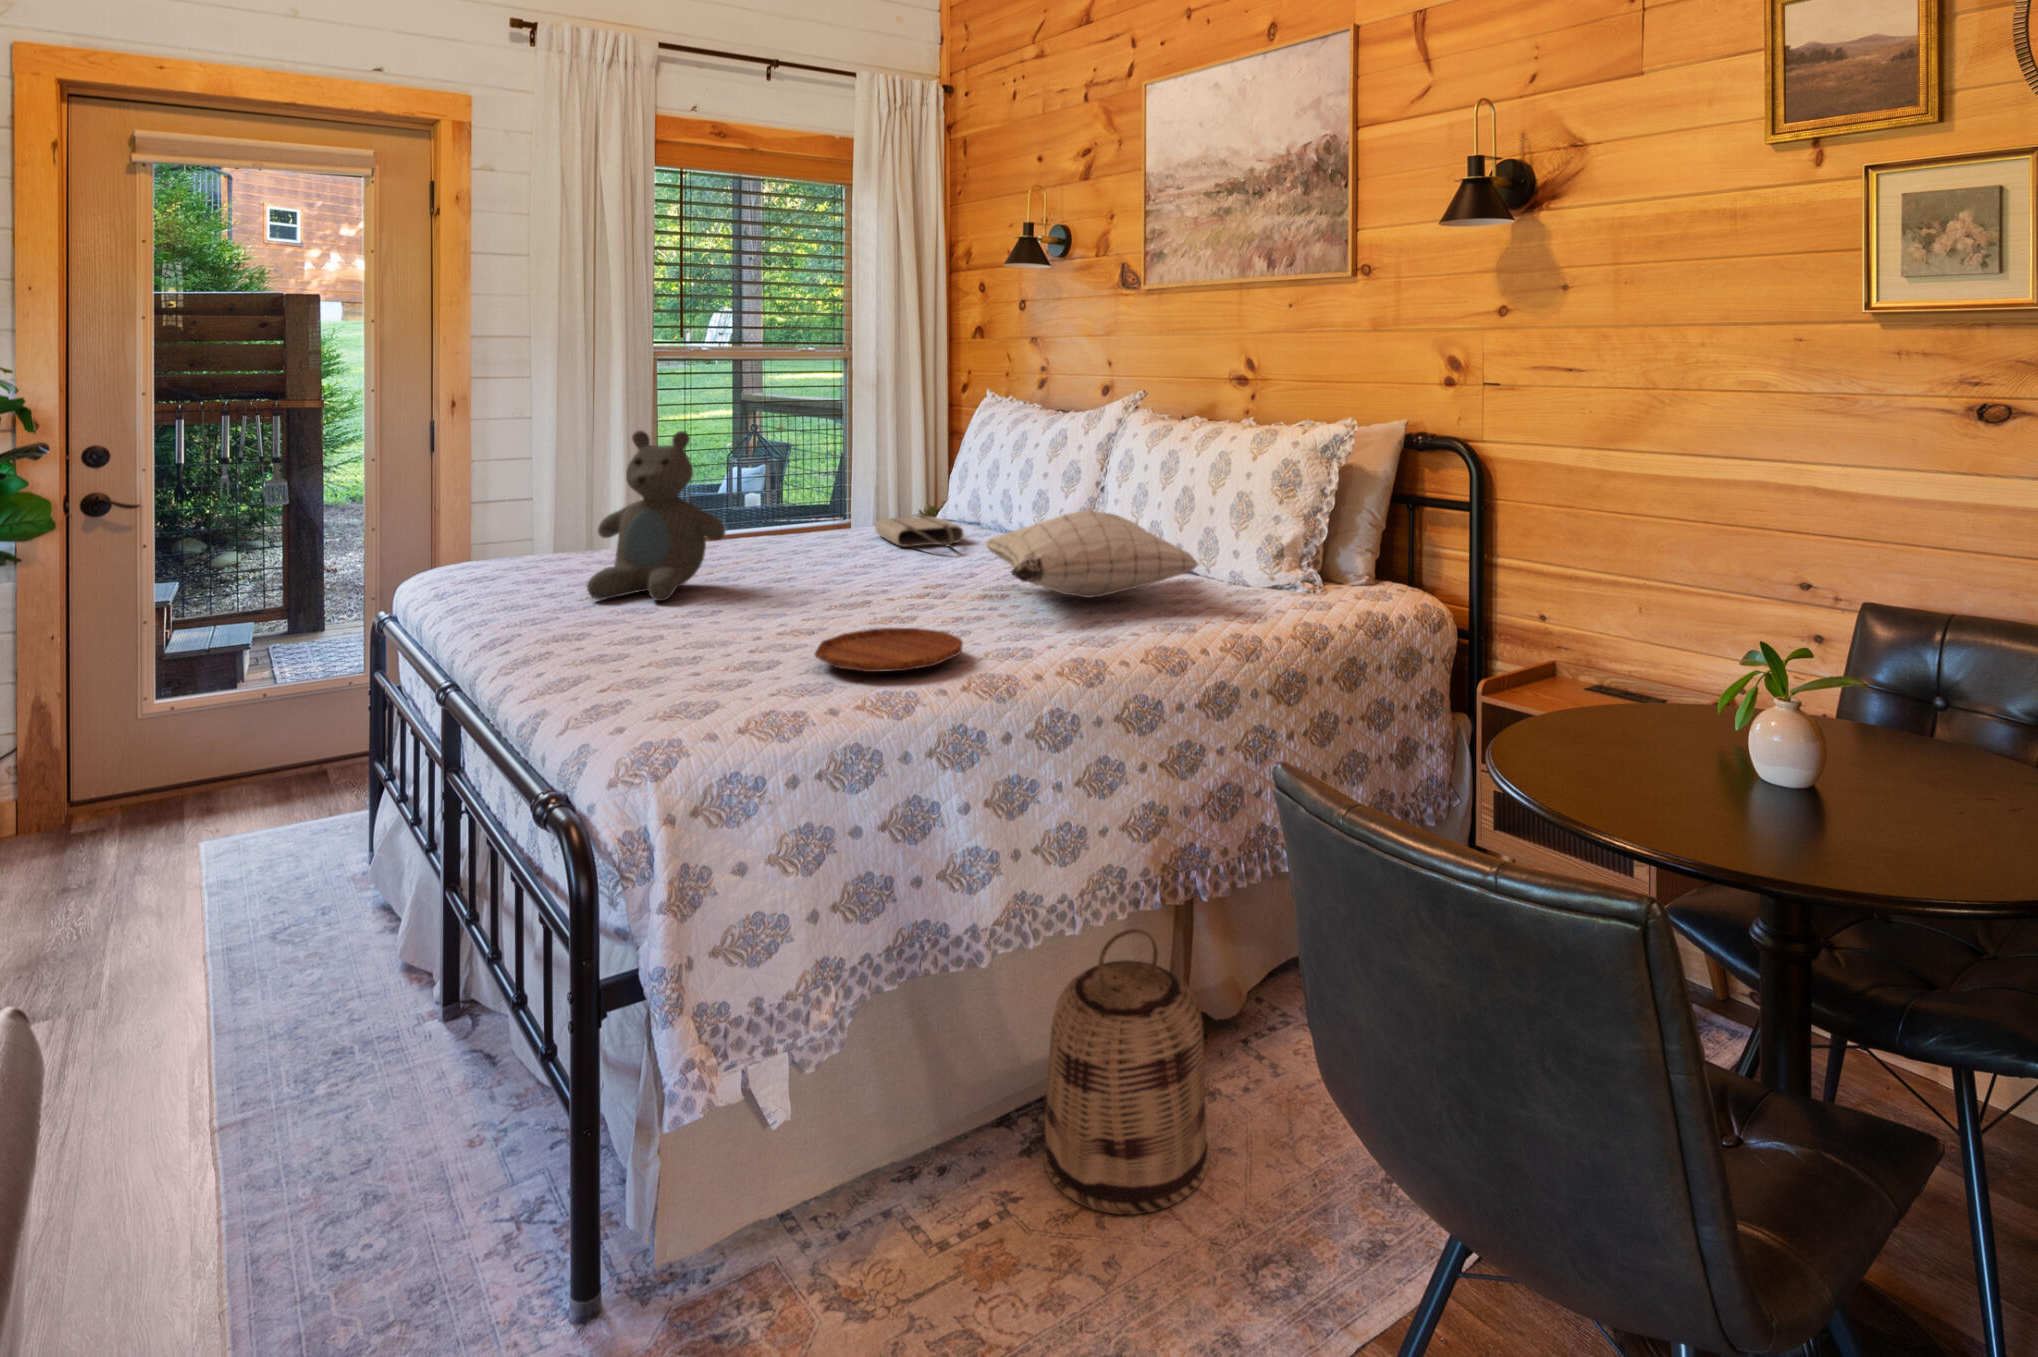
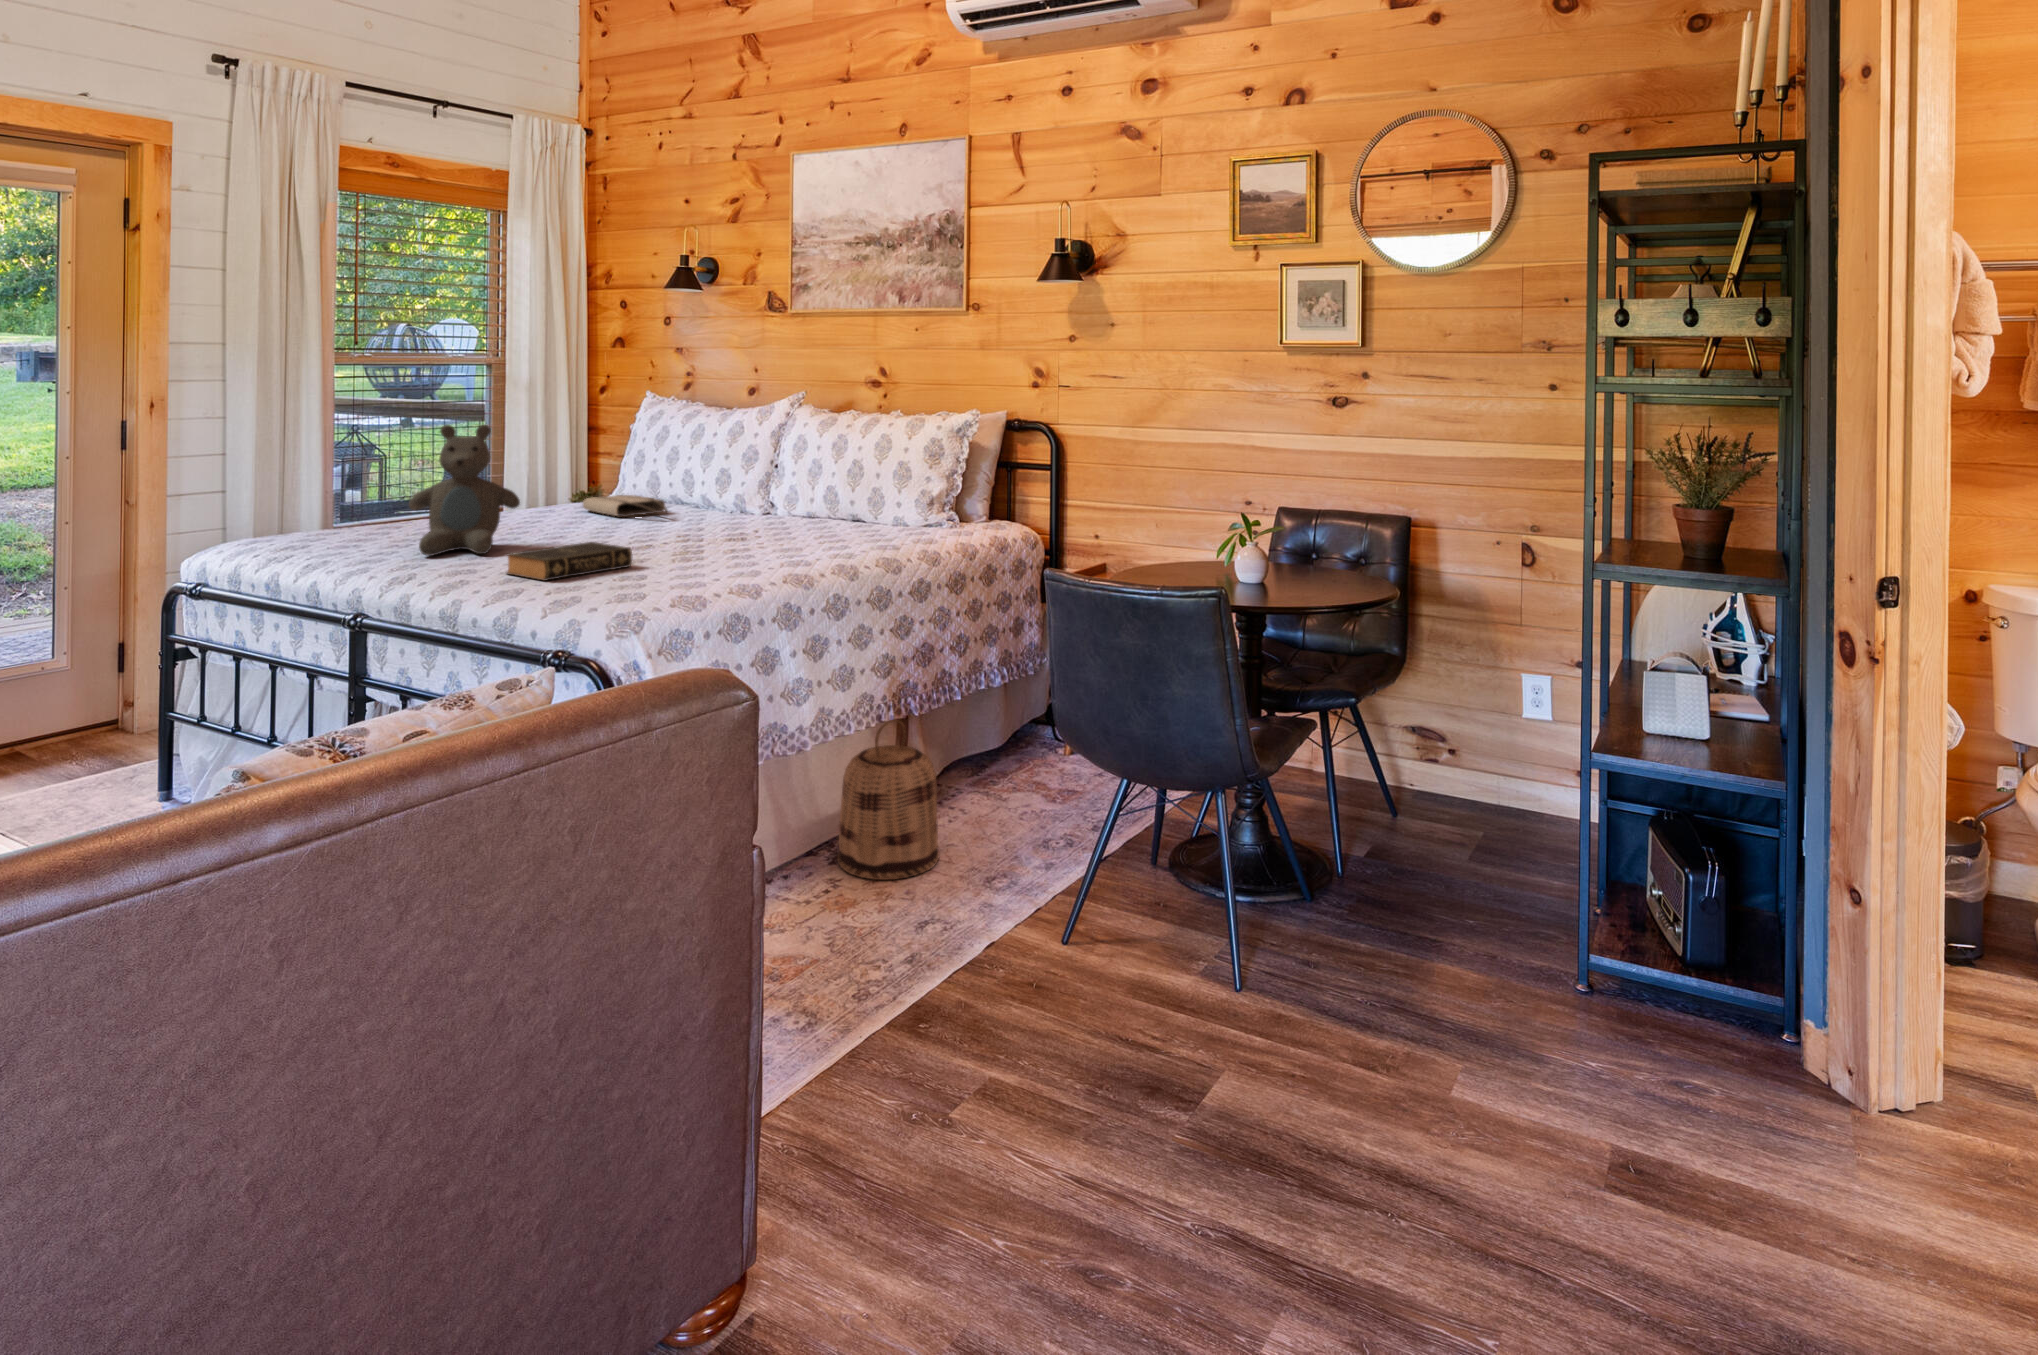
pillow: present [984,510,1199,598] -> none [720,476,891,538]
book: none [632,596,800,658] -> present [507,542,632,581]
tray: present [815,628,963,672] -> none [665,554,767,576]

